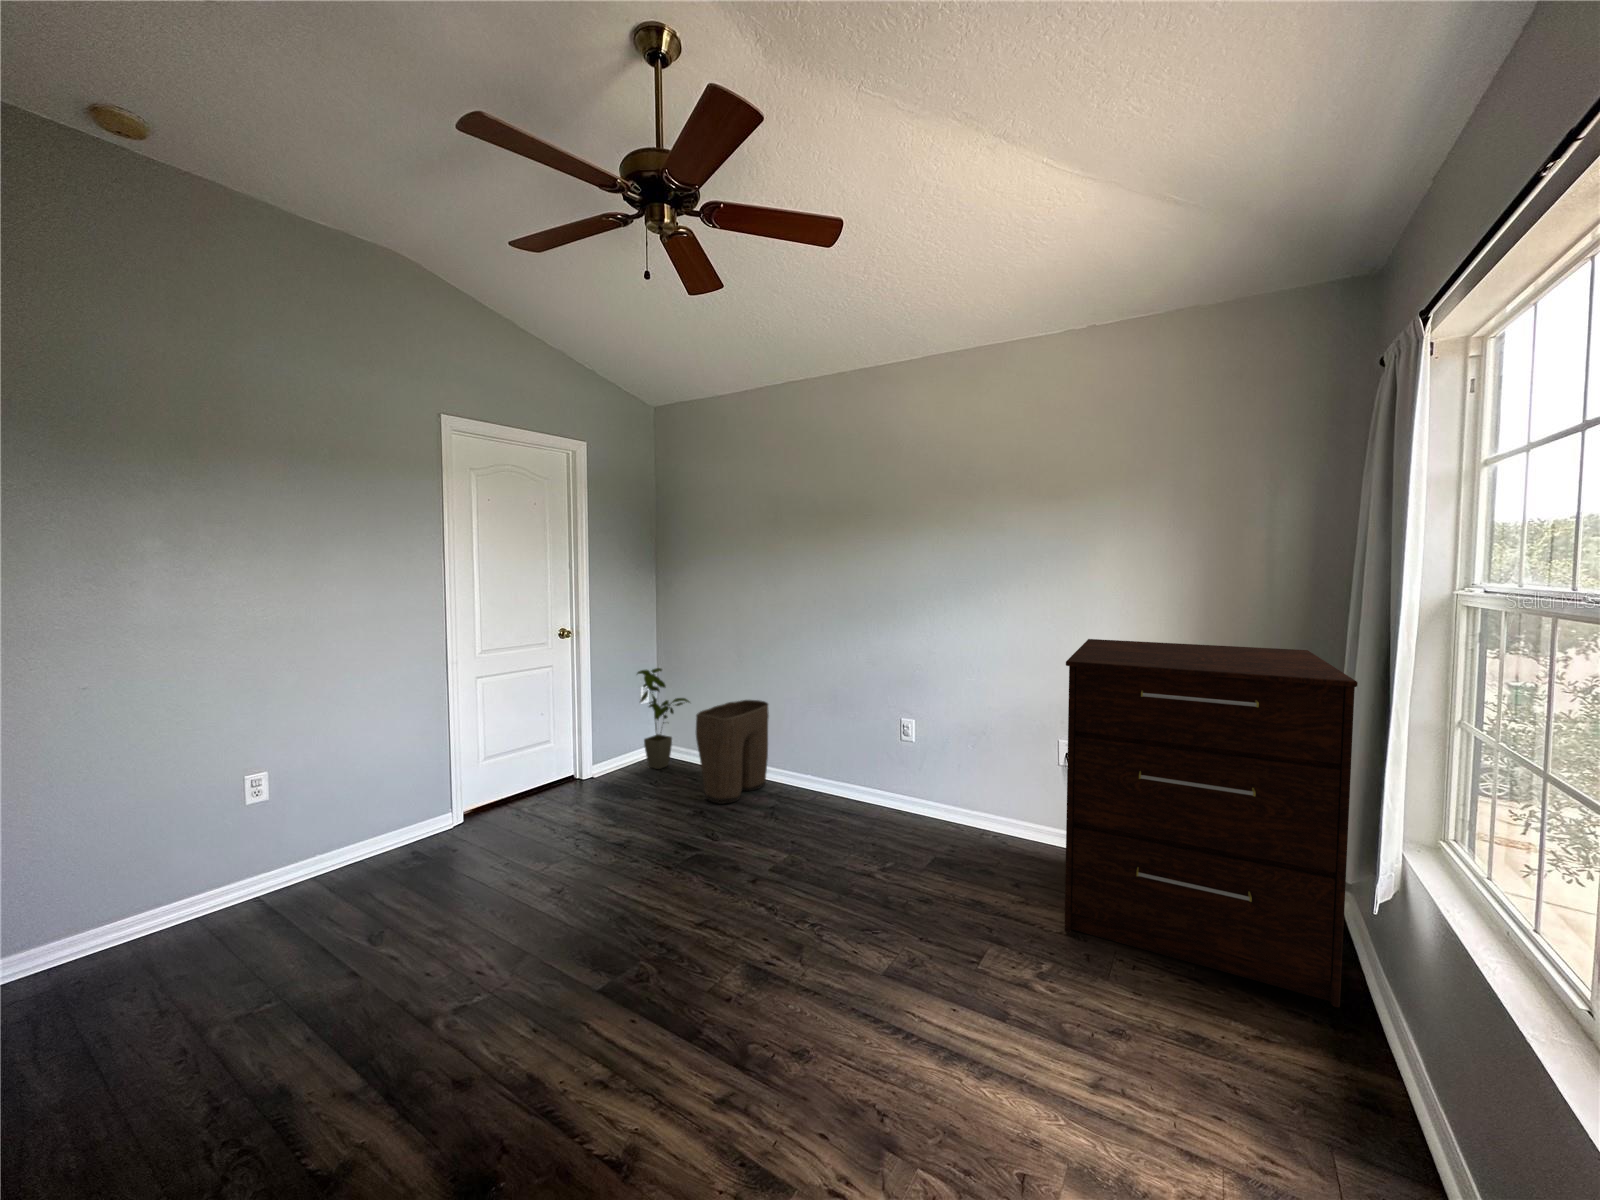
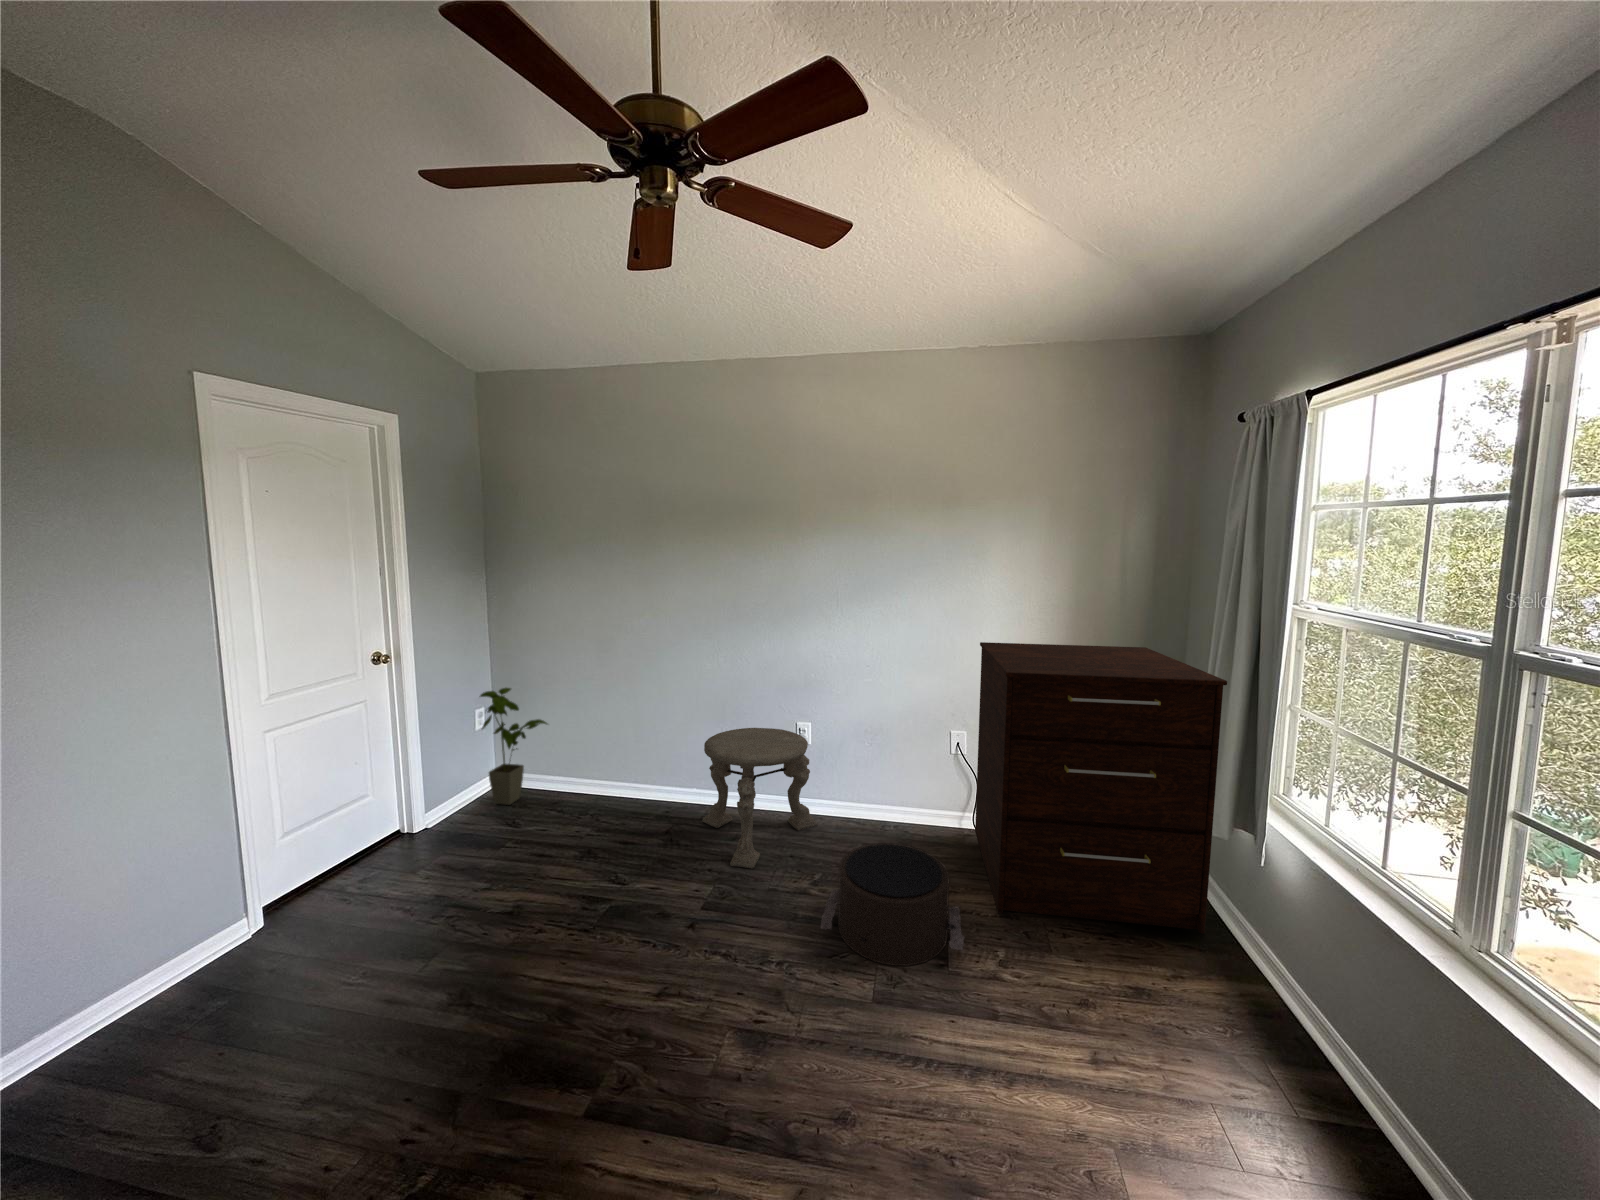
laundry basket: present [696,700,769,804] -> none [572,716,650,838]
side table: none [799,718,913,848] -> present [702,728,817,869]
pouf: none [858,835,1013,956] -> present [820,843,964,966]

